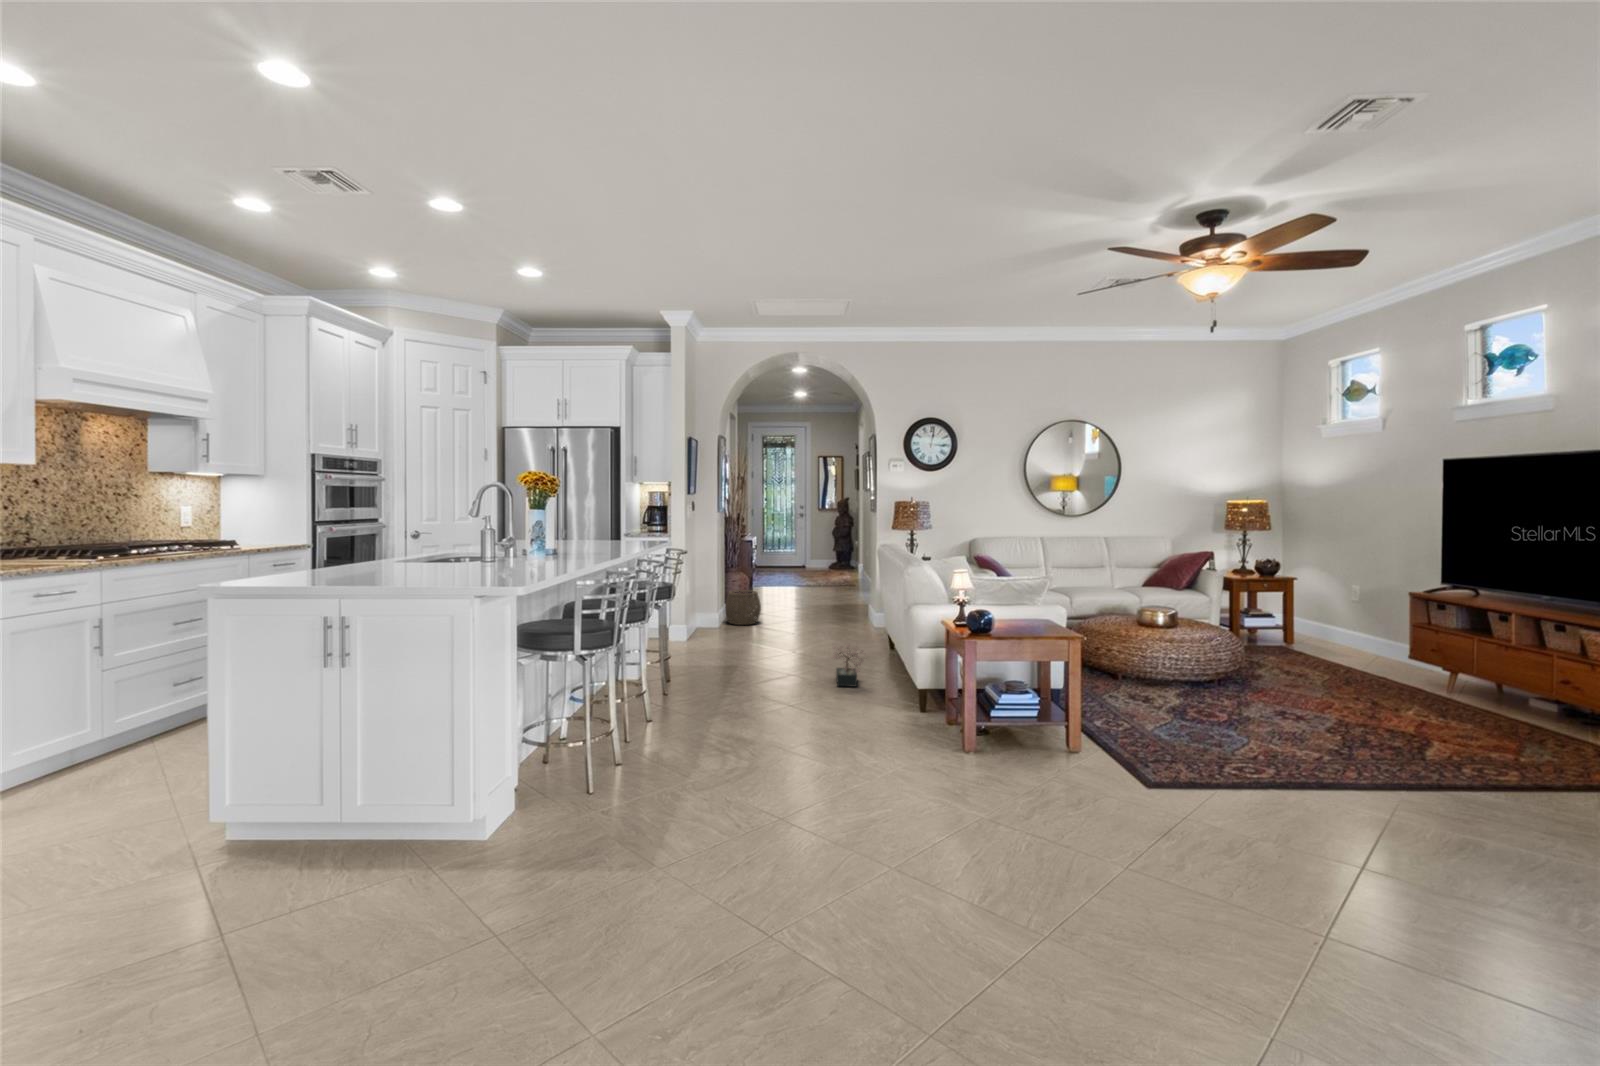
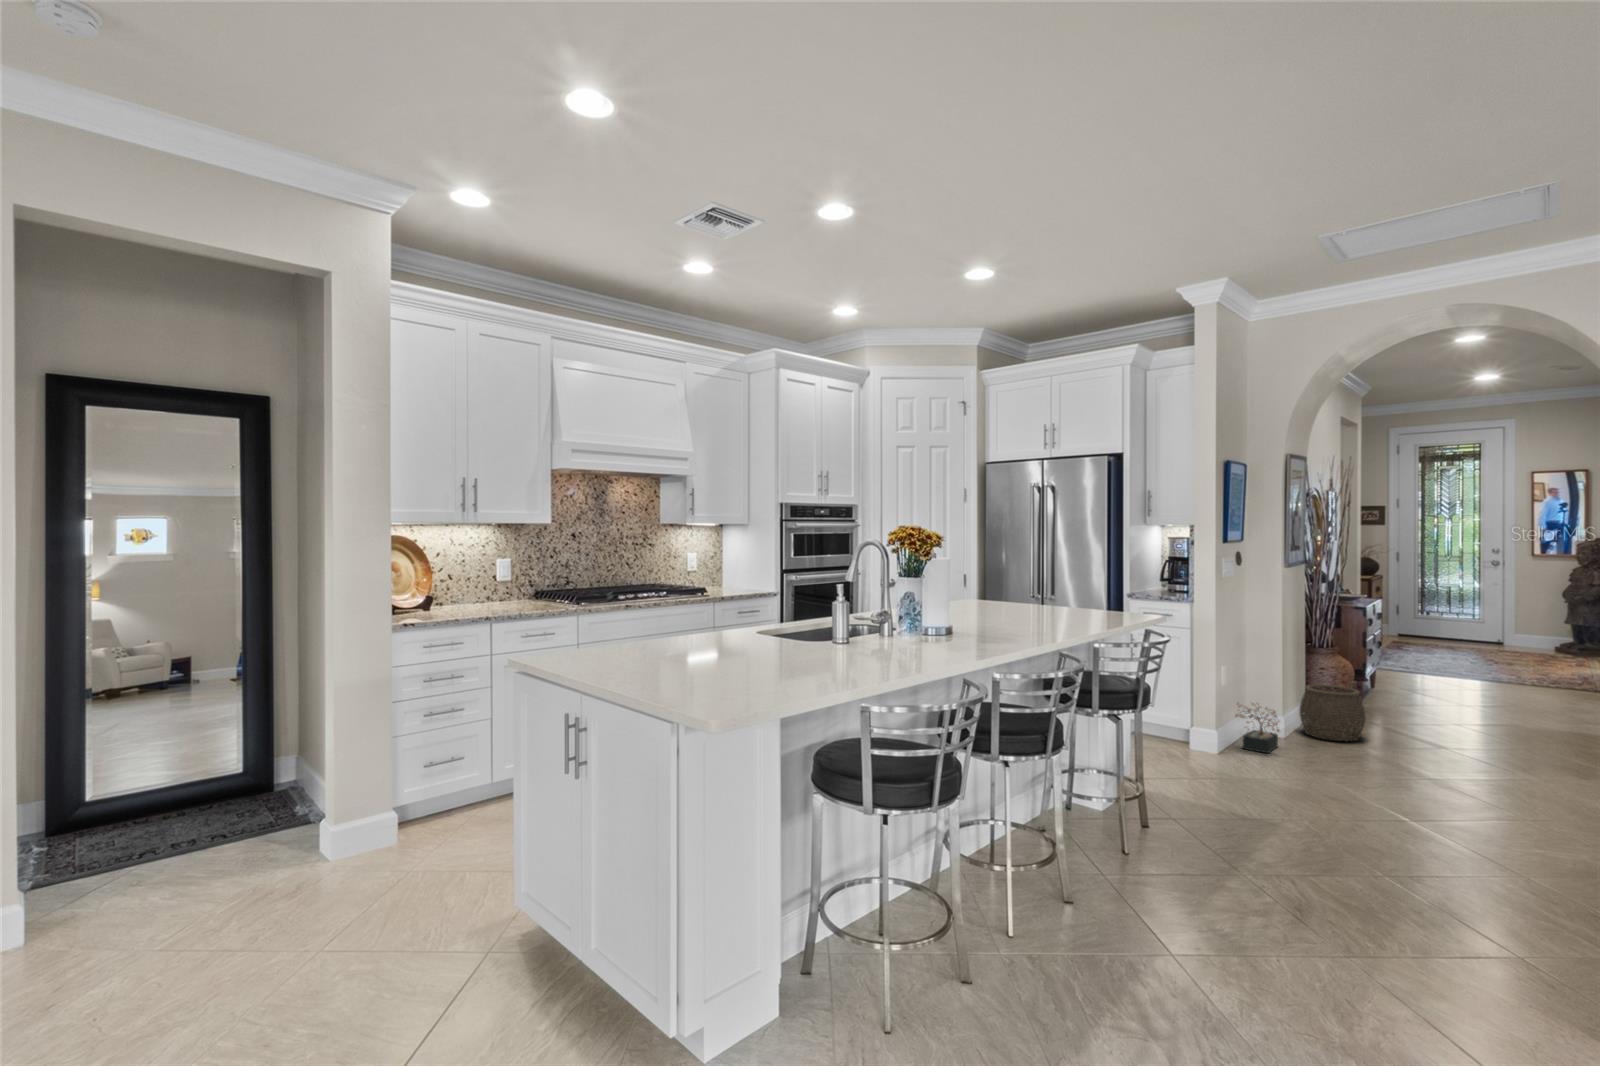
decorative plant: present [832,644,863,687] -> present [1235,703,1280,753]

